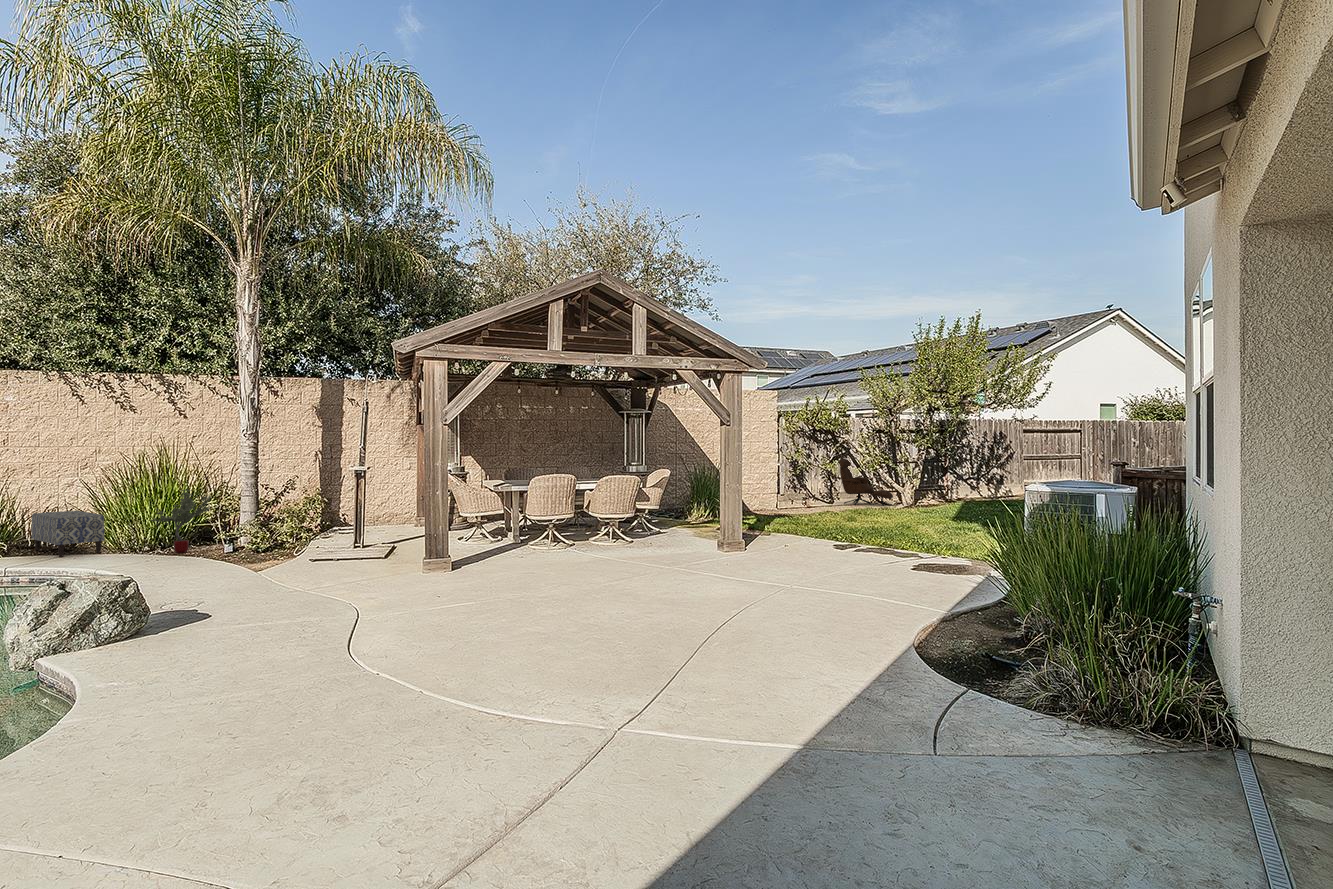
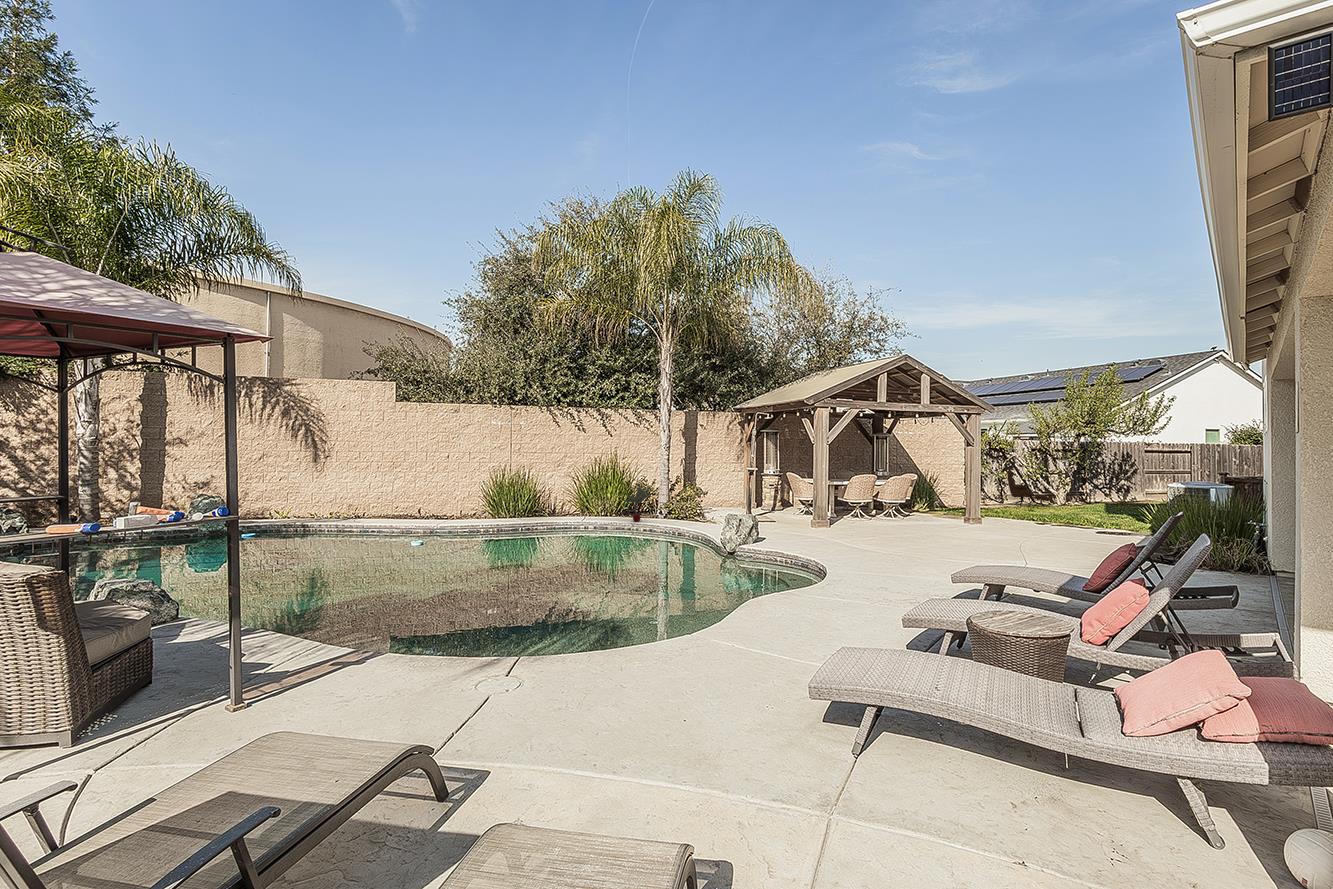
bench: present [31,511,105,557] -> none [540,494,590,522]

